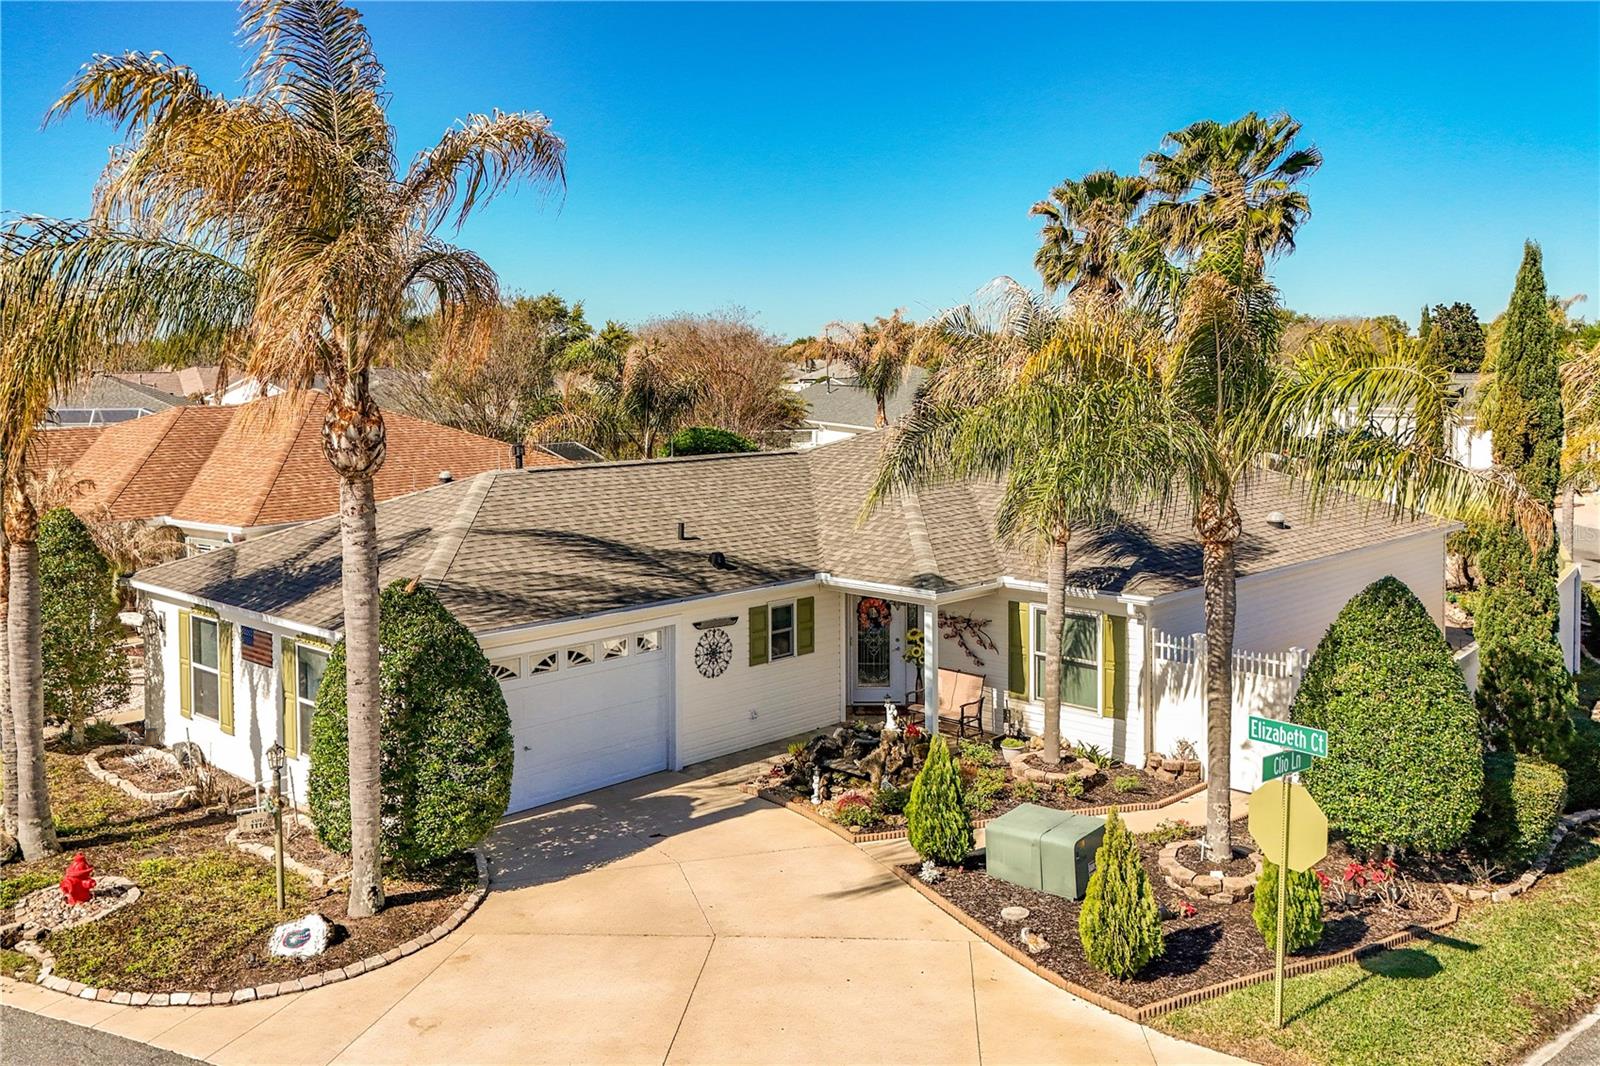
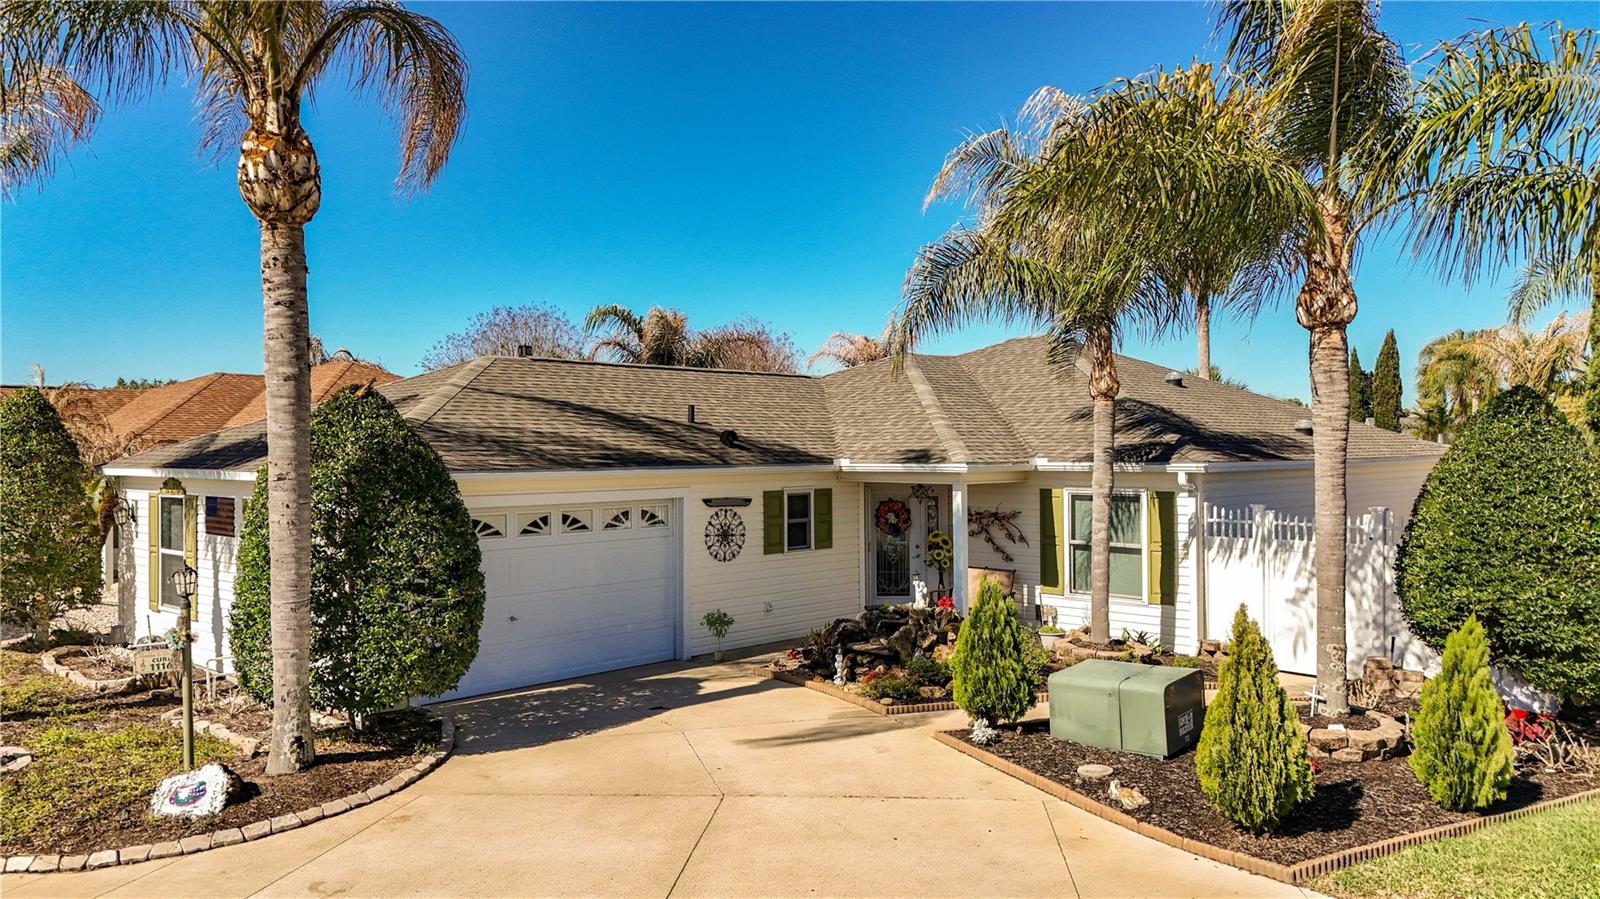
potted plant: none [692,722,724,770] -> present [700,609,735,661]

